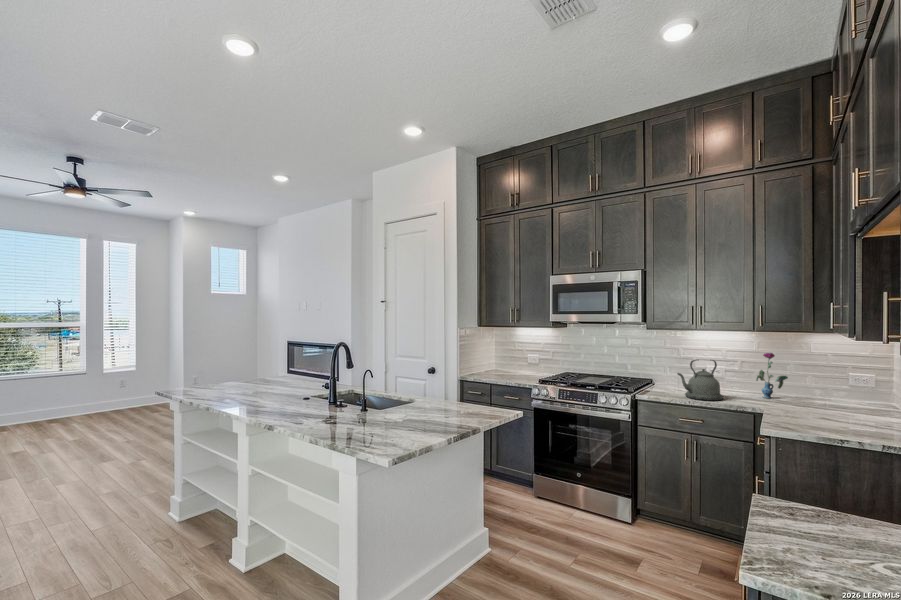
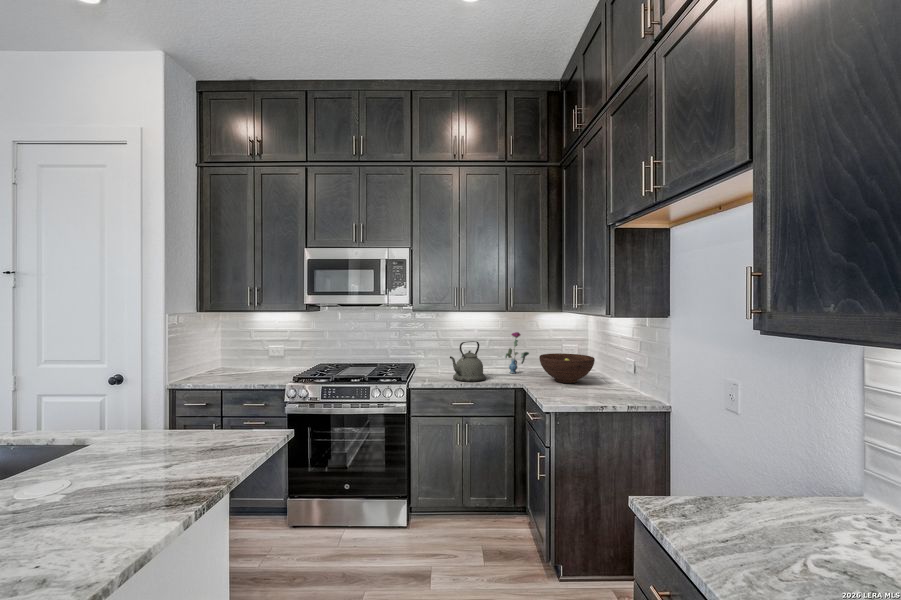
fruit bowl: none [791,379,873,415] -> present [539,353,595,383]

